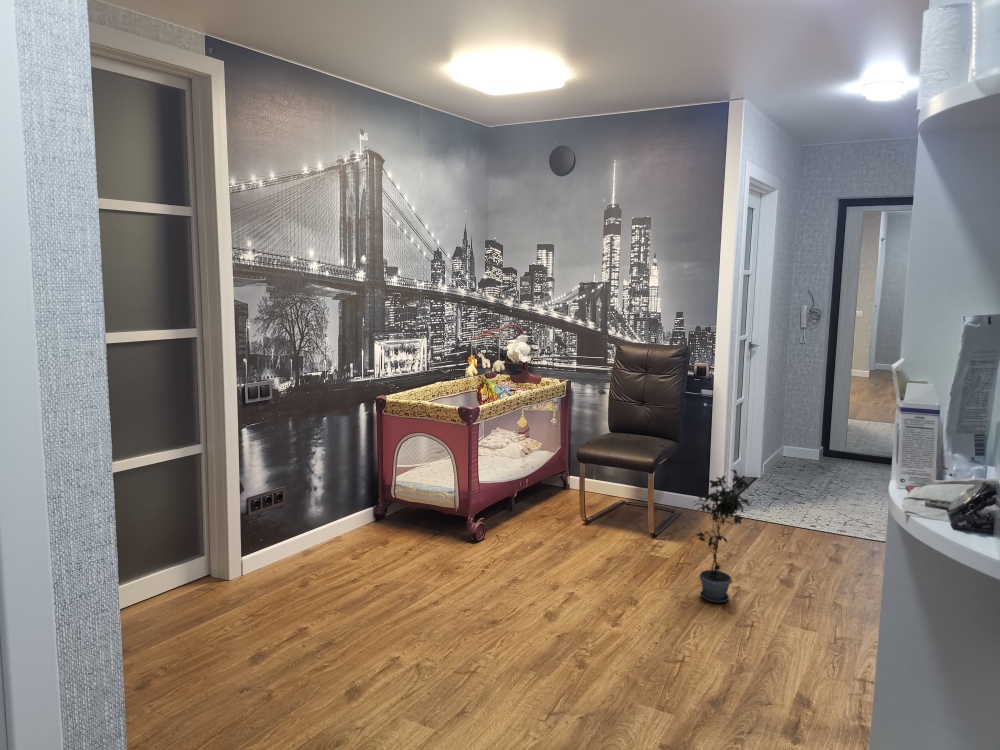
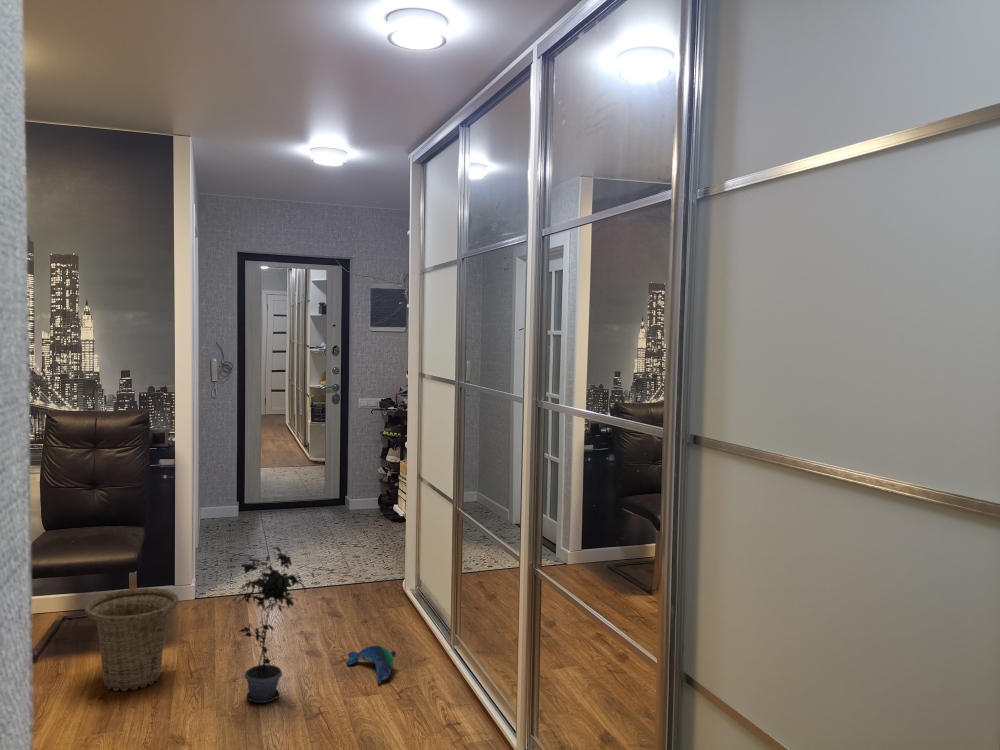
basket: none [603,485,671,563] -> present [85,588,178,691]
plush toy: none [808,590,855,624] -> present [347,646,396,684]

